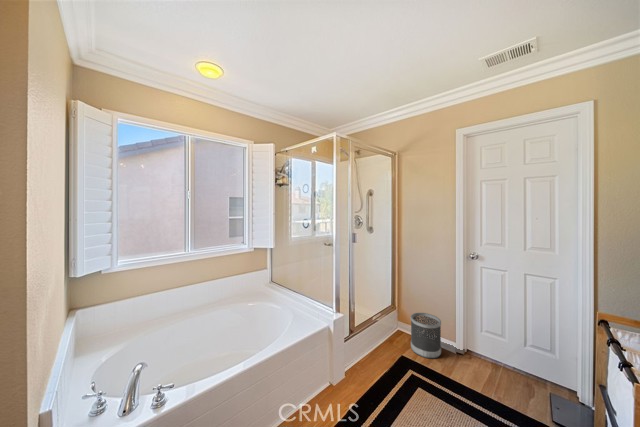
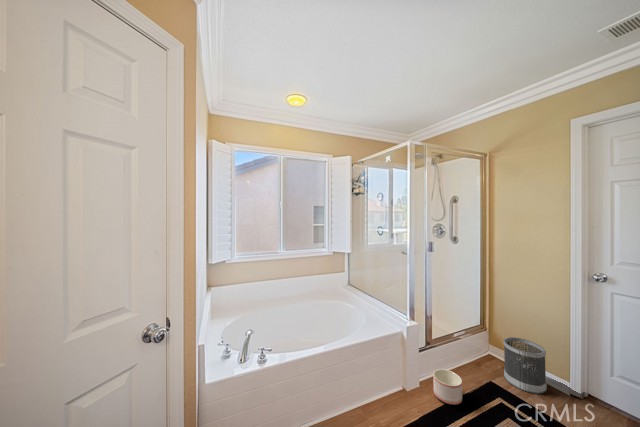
planter: none [358,354,383,388] -> present [433,369,462,405]

